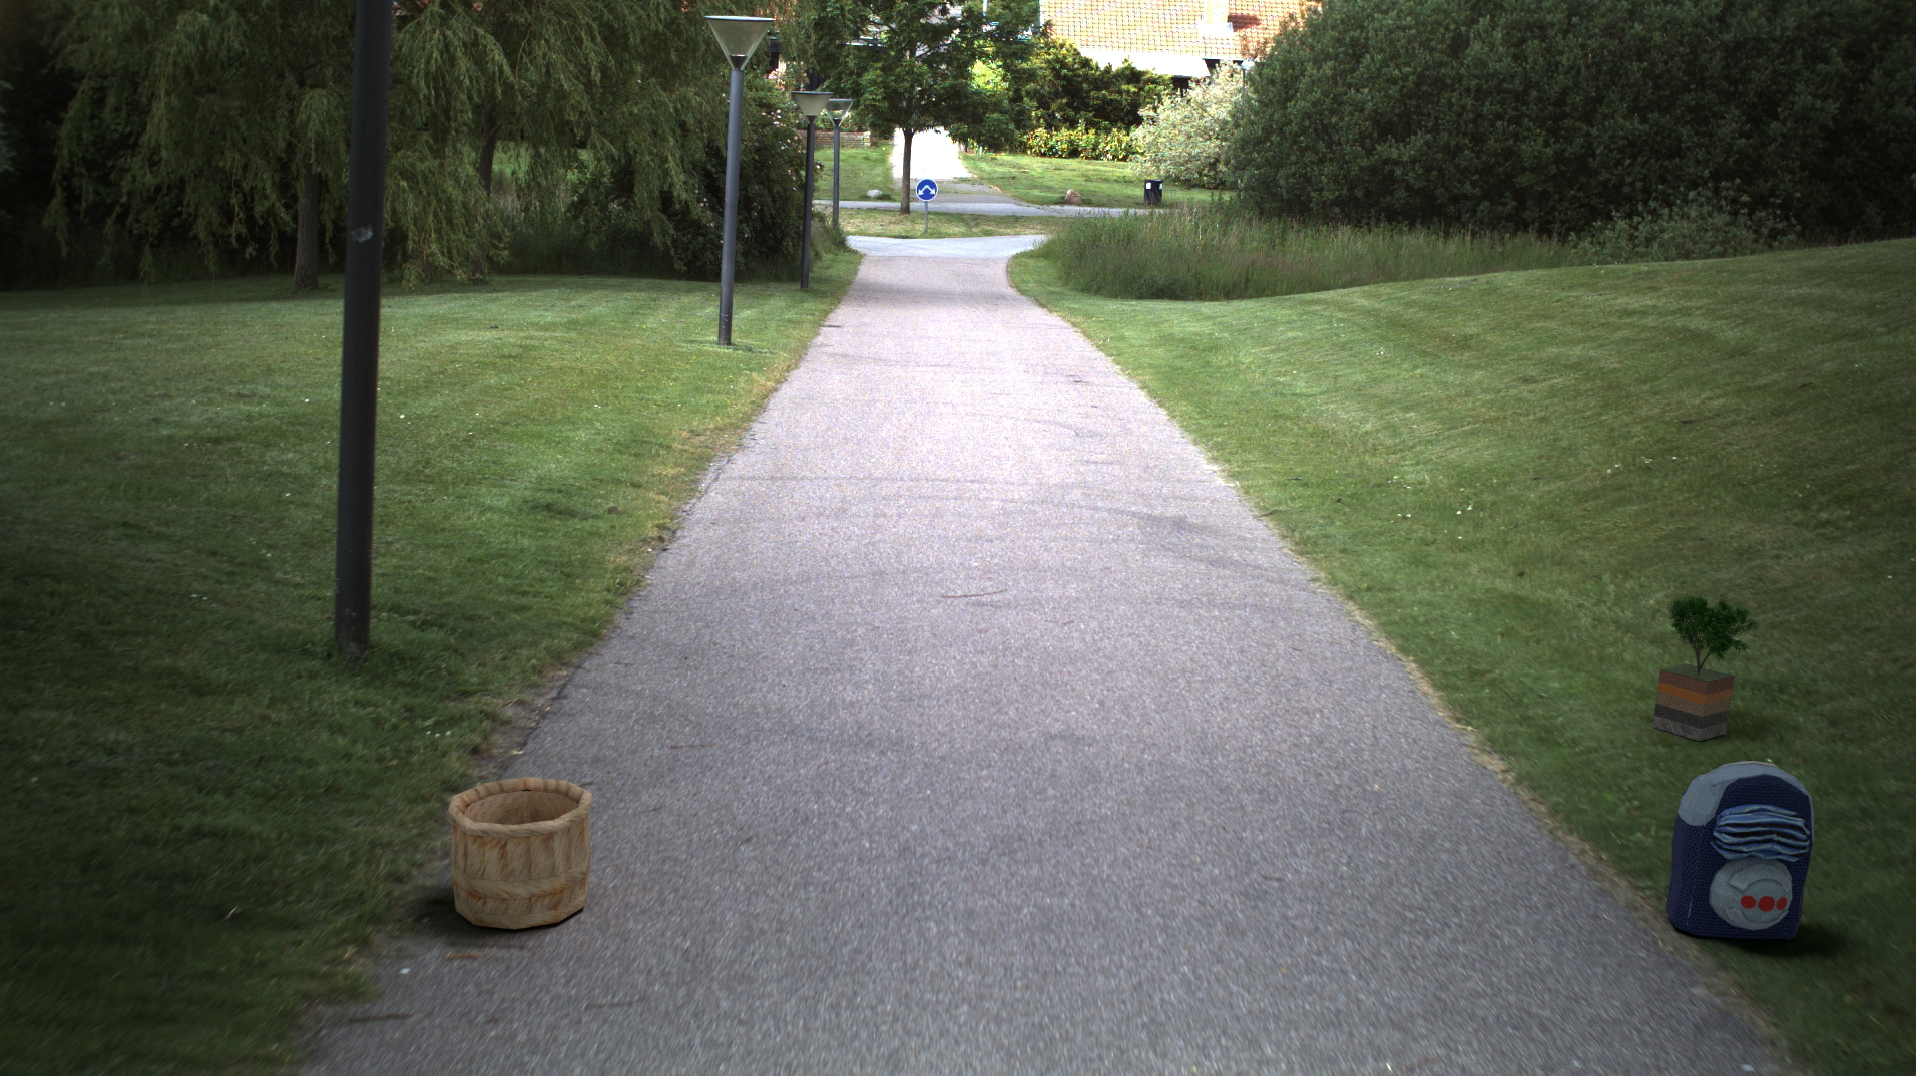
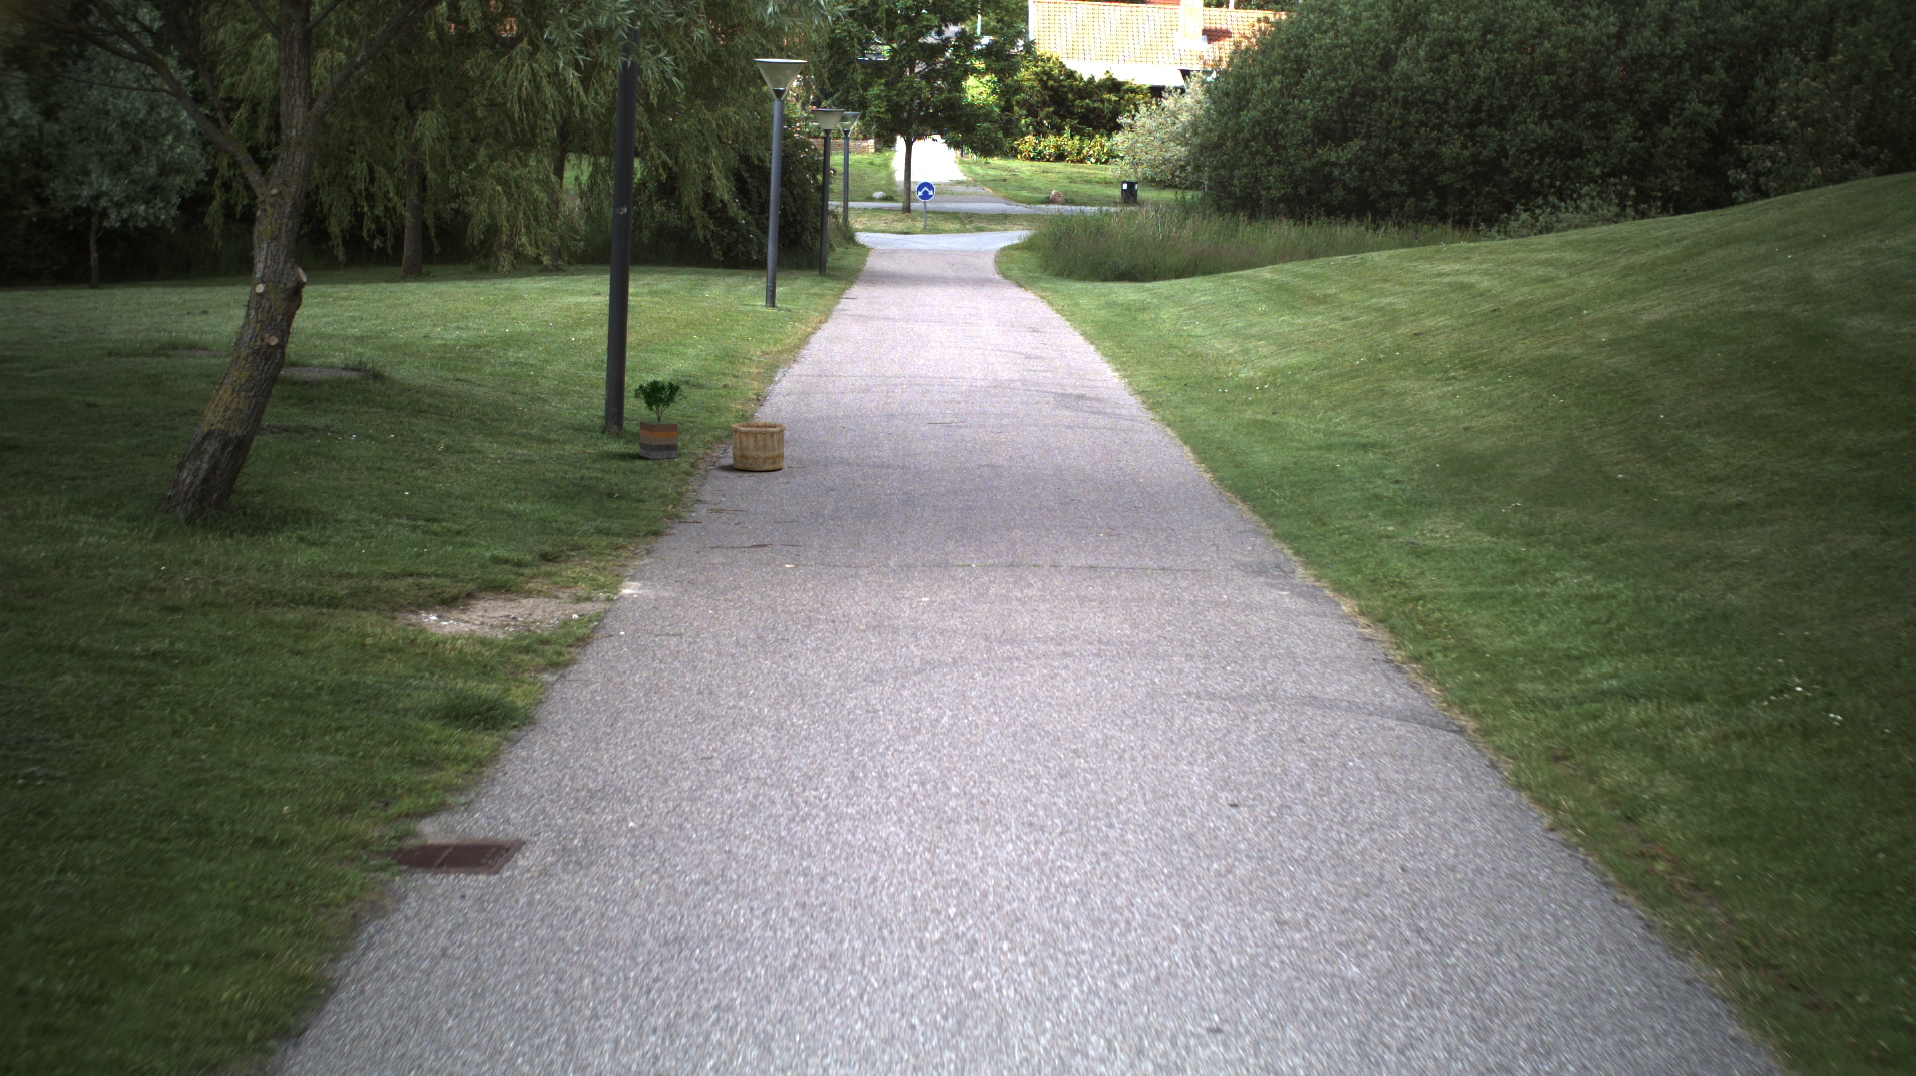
potted tree: present [1652,595,1761,741] -> present [634,379,687,459]
backpack: present [1666,761,1814,940] -> none [1217,413,1272,485]

